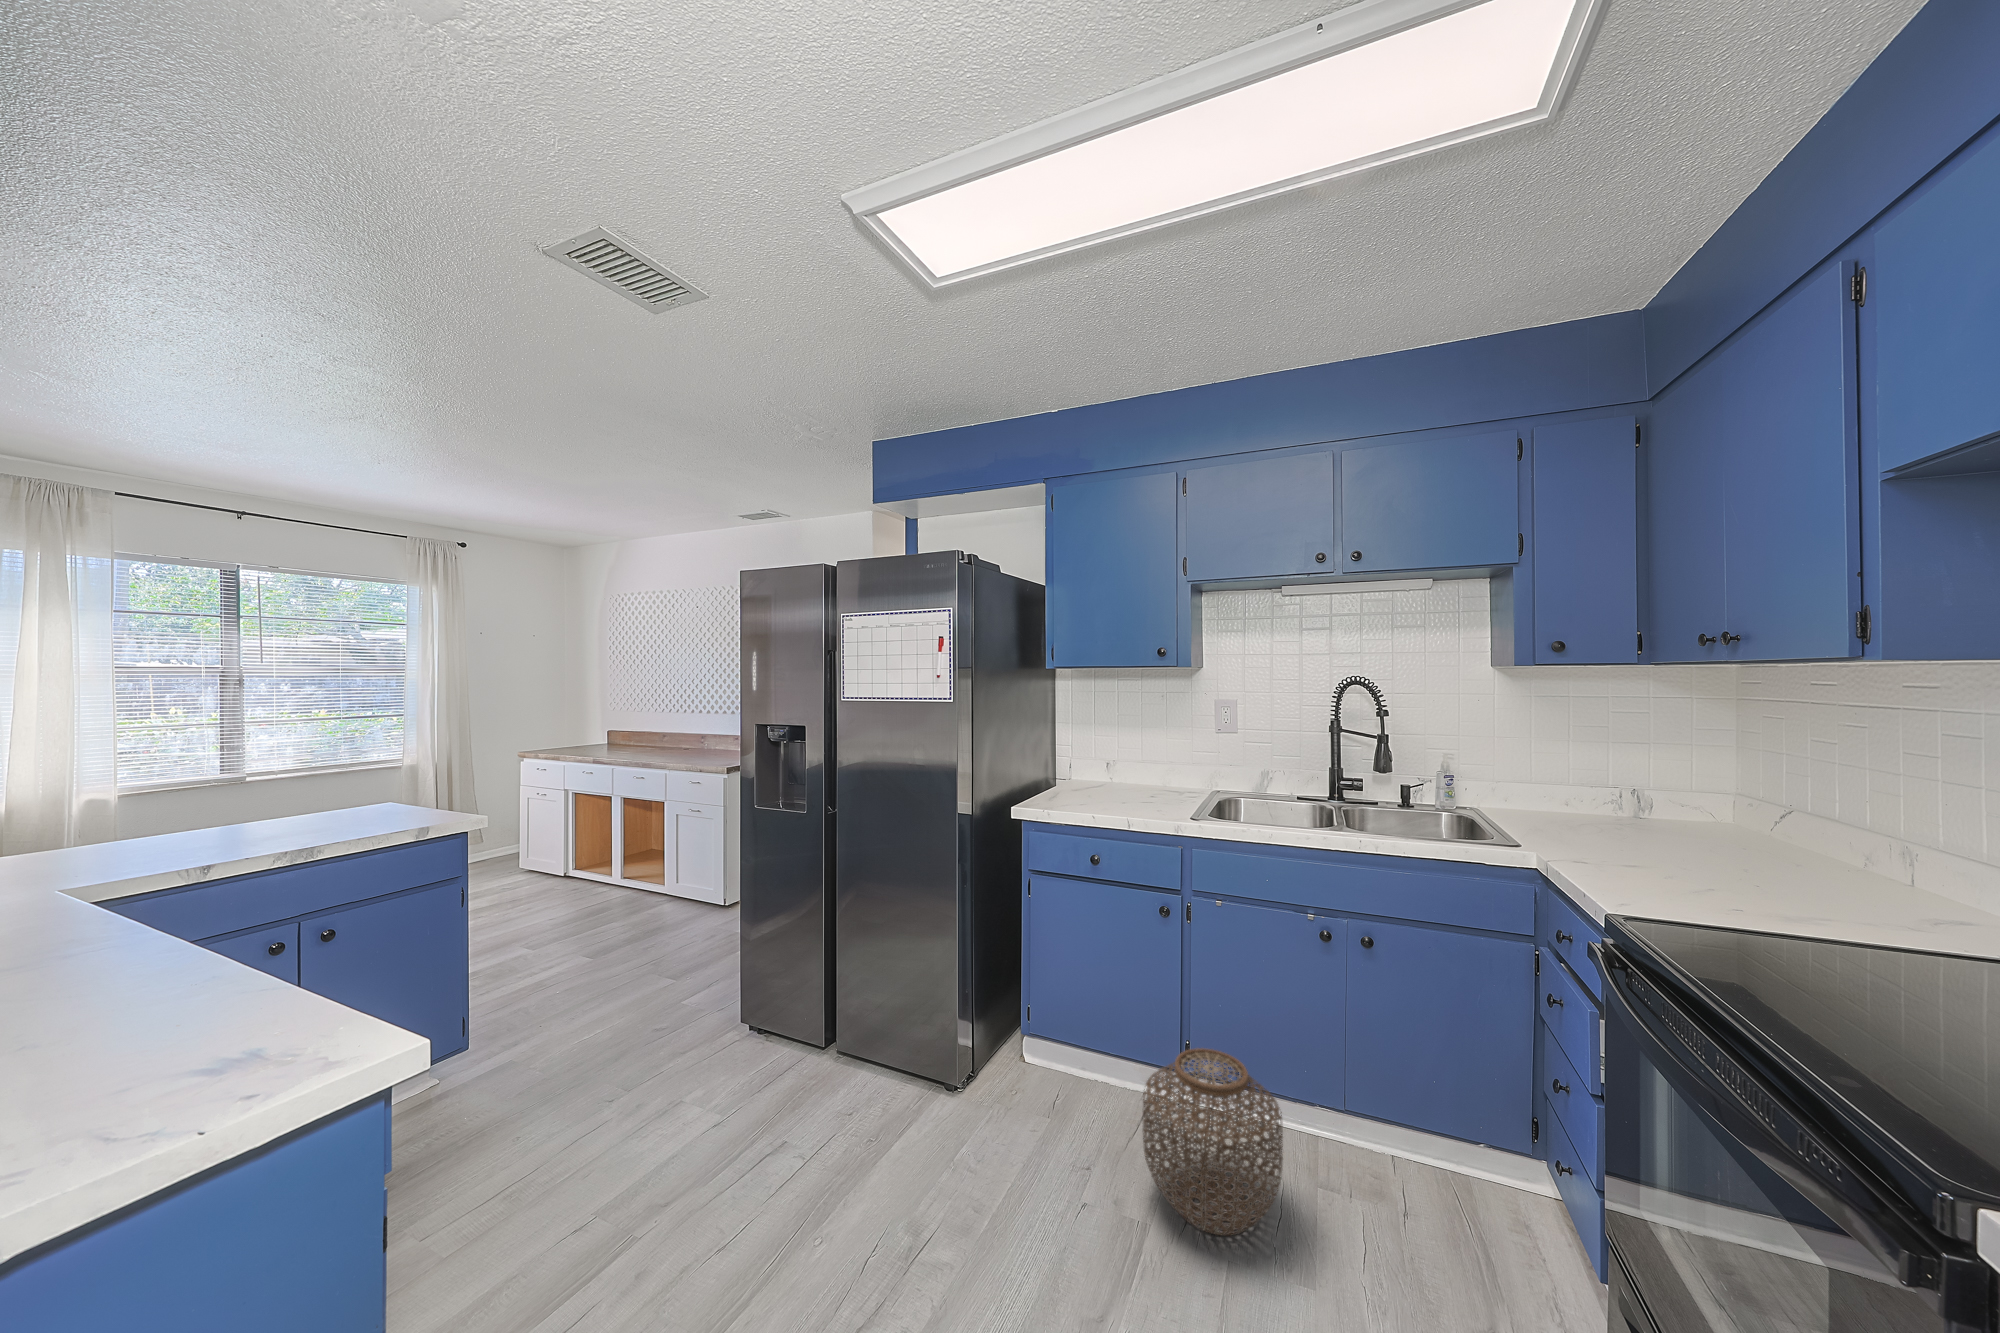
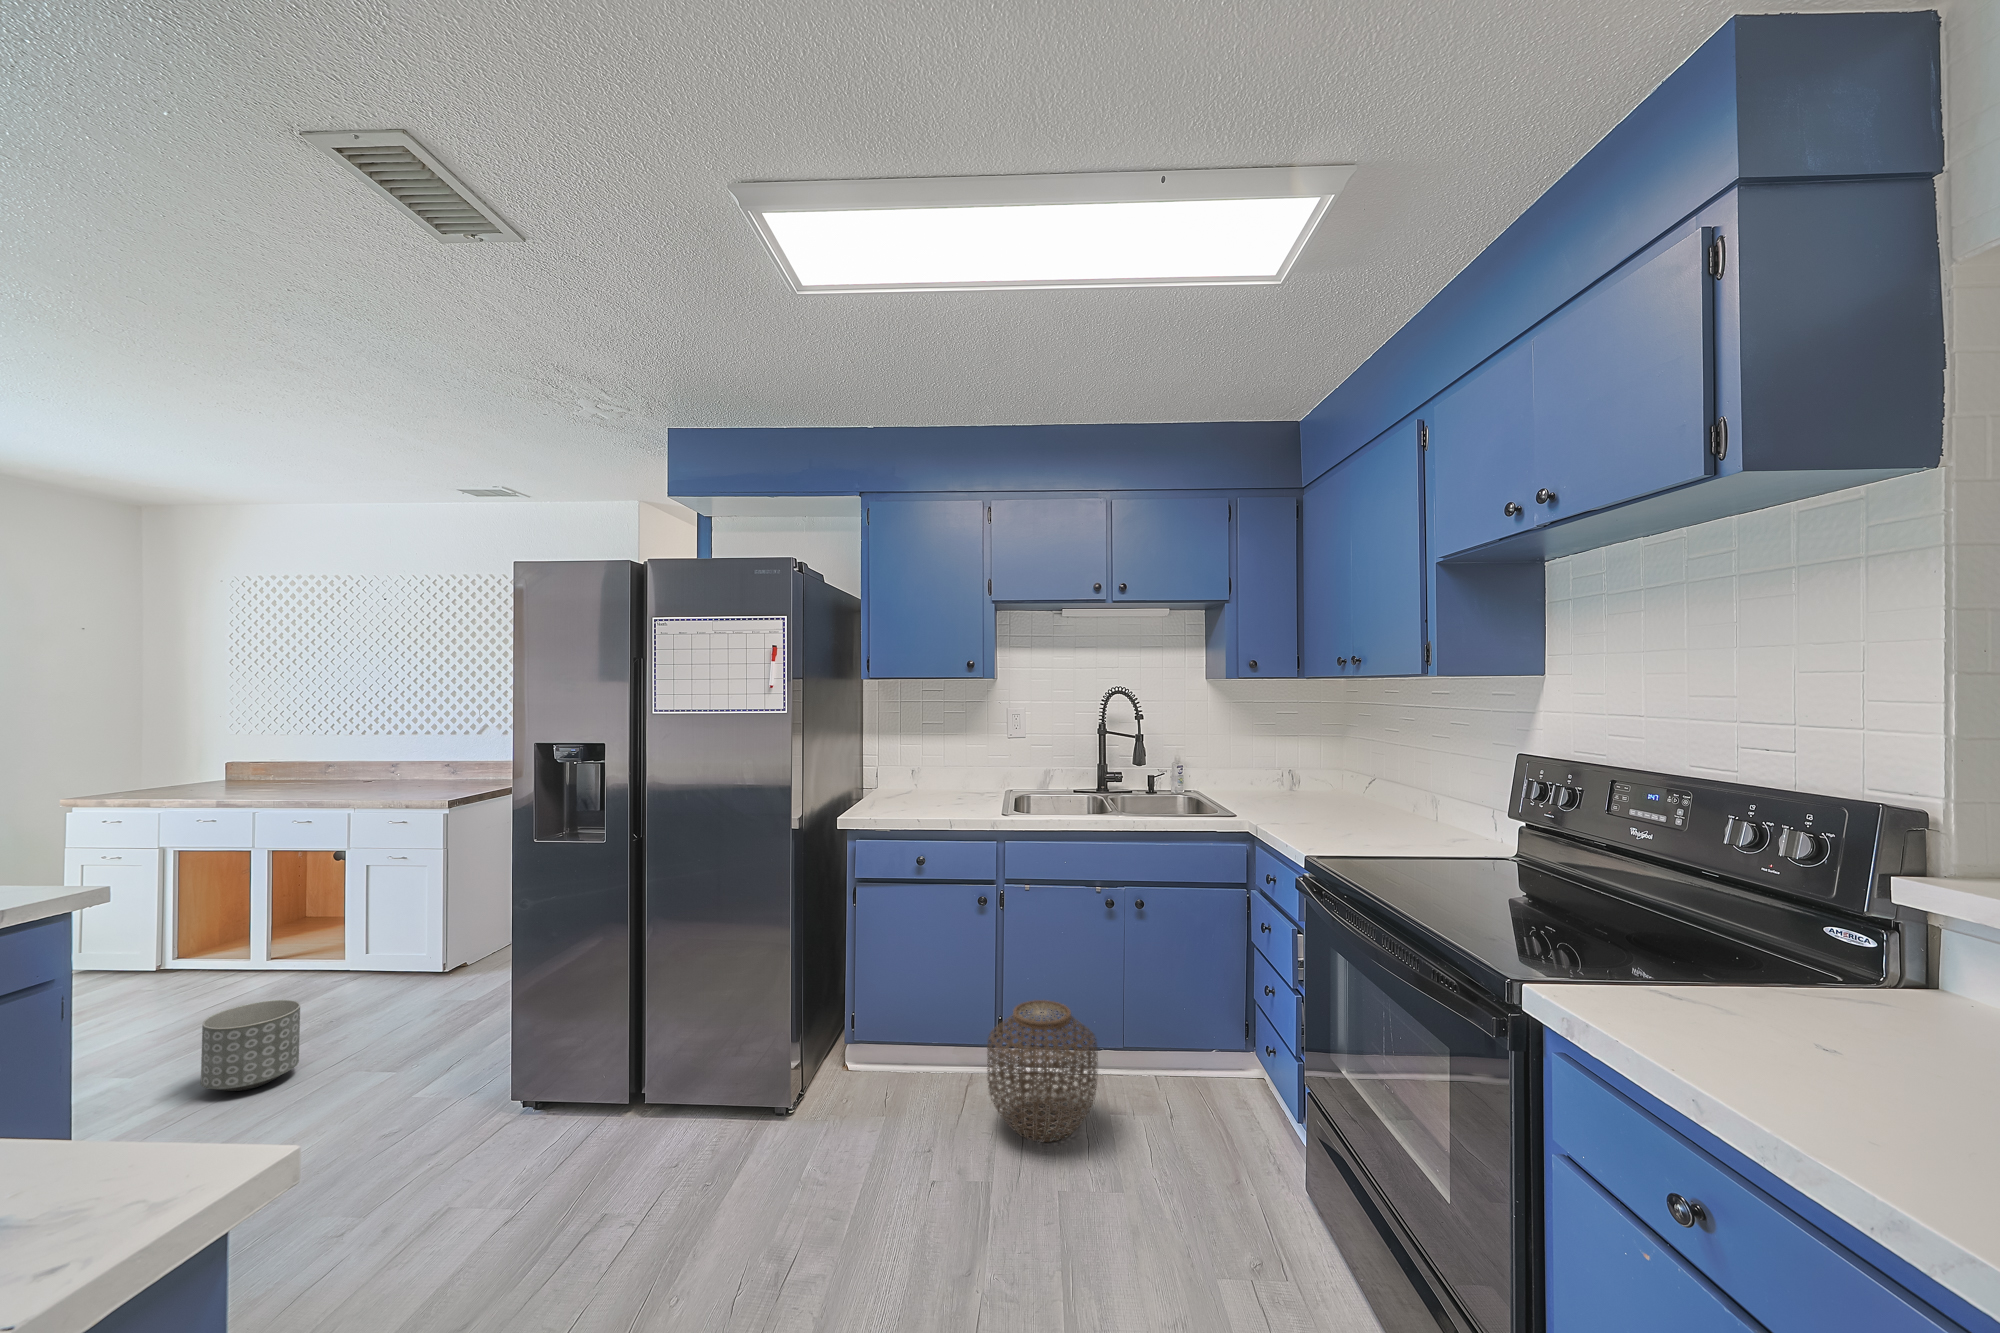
planter: none [581,906,644,972] -> present [201,1000,300,1091]

